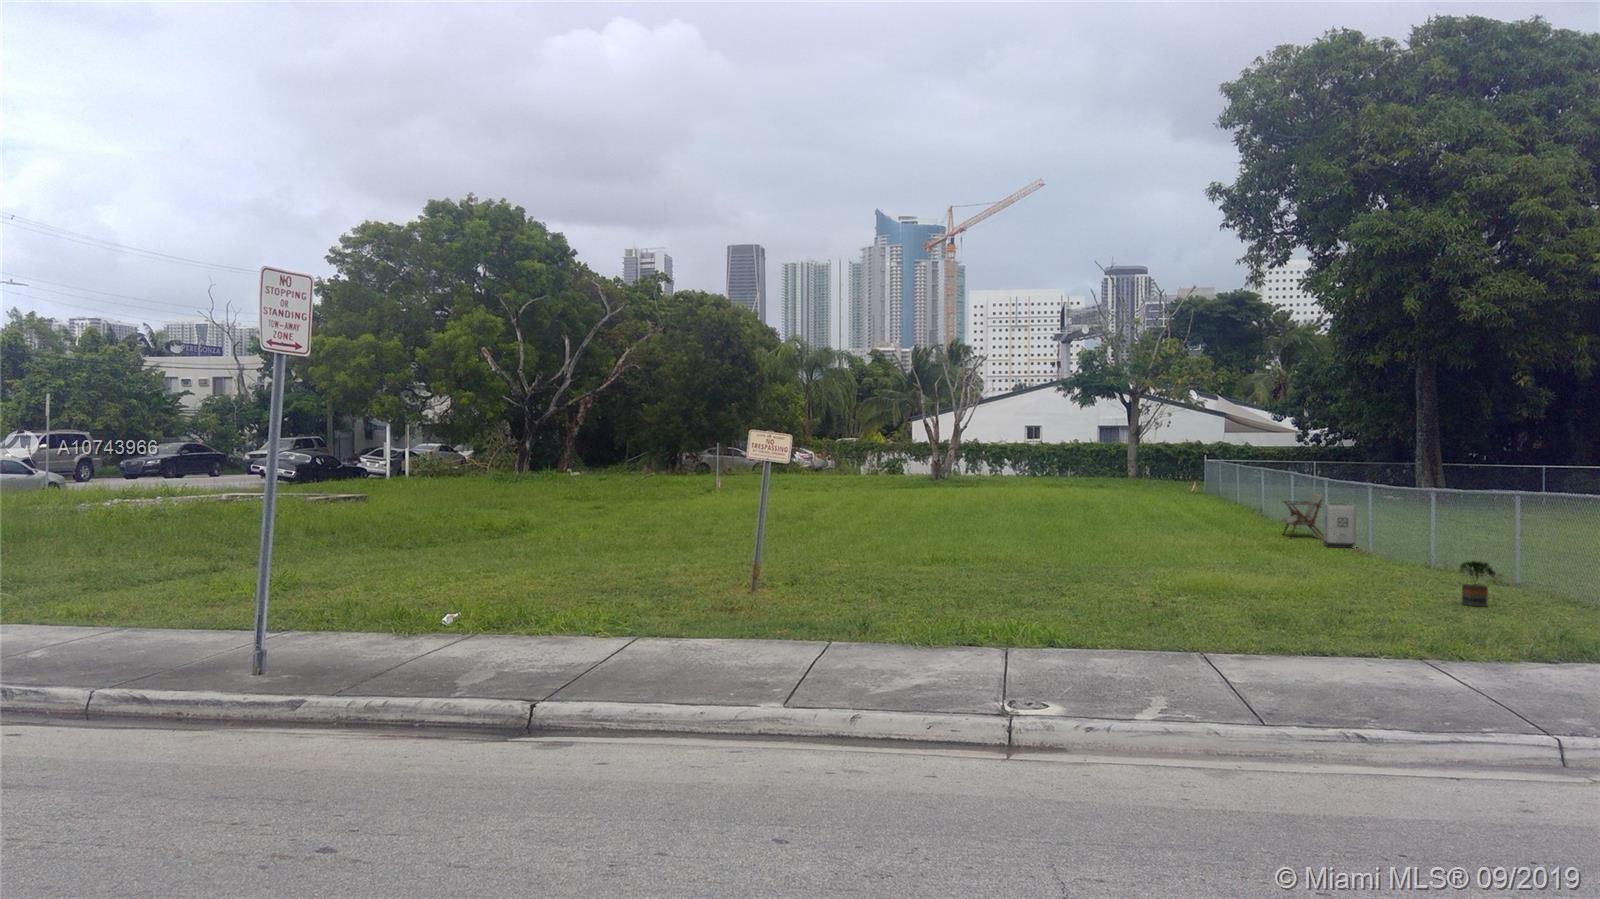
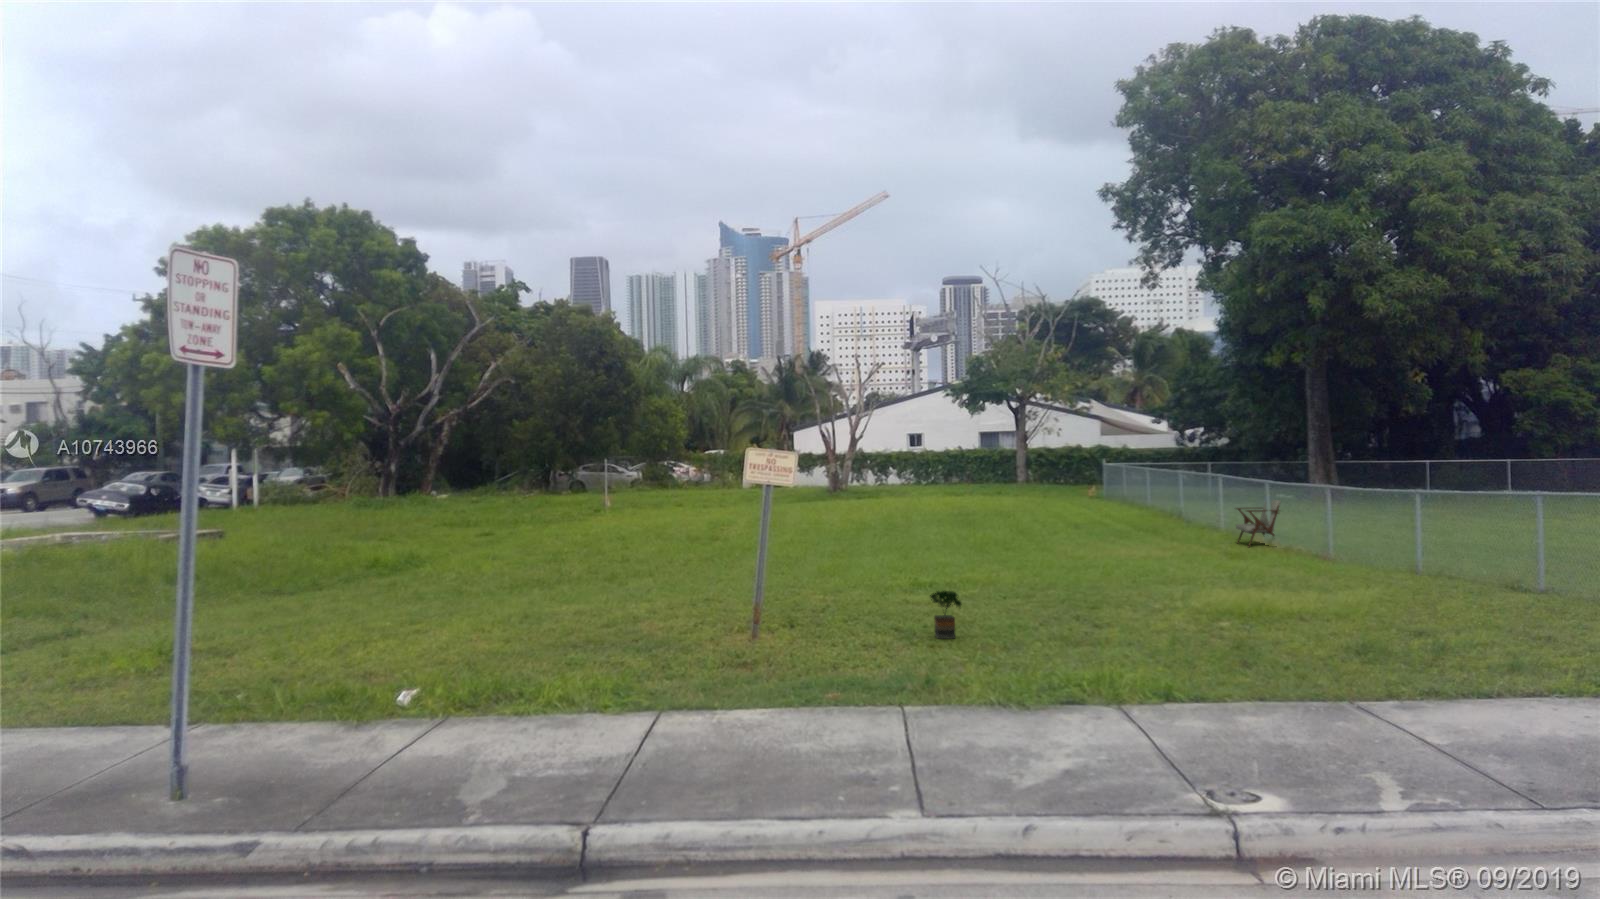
trash can: present [1324,503,1356,548] -> none [1290,510,1326,557]
potted tree: present [1459,561,1495,606] -> present [930,591,962,639]

